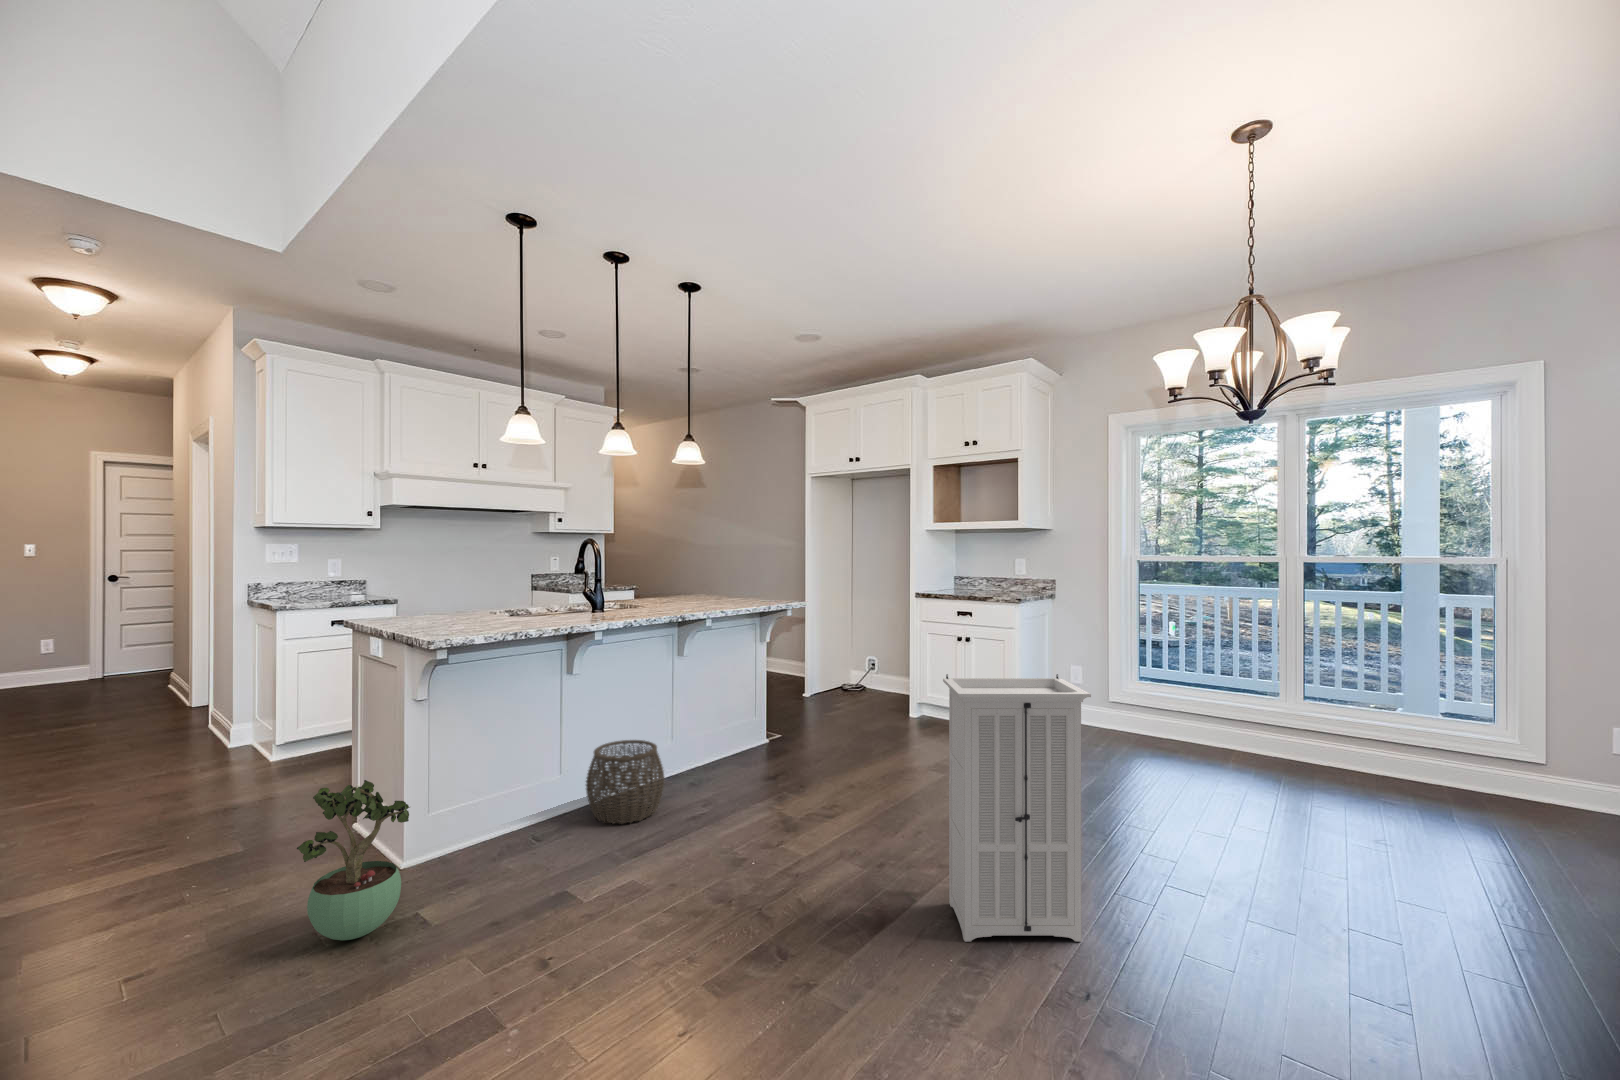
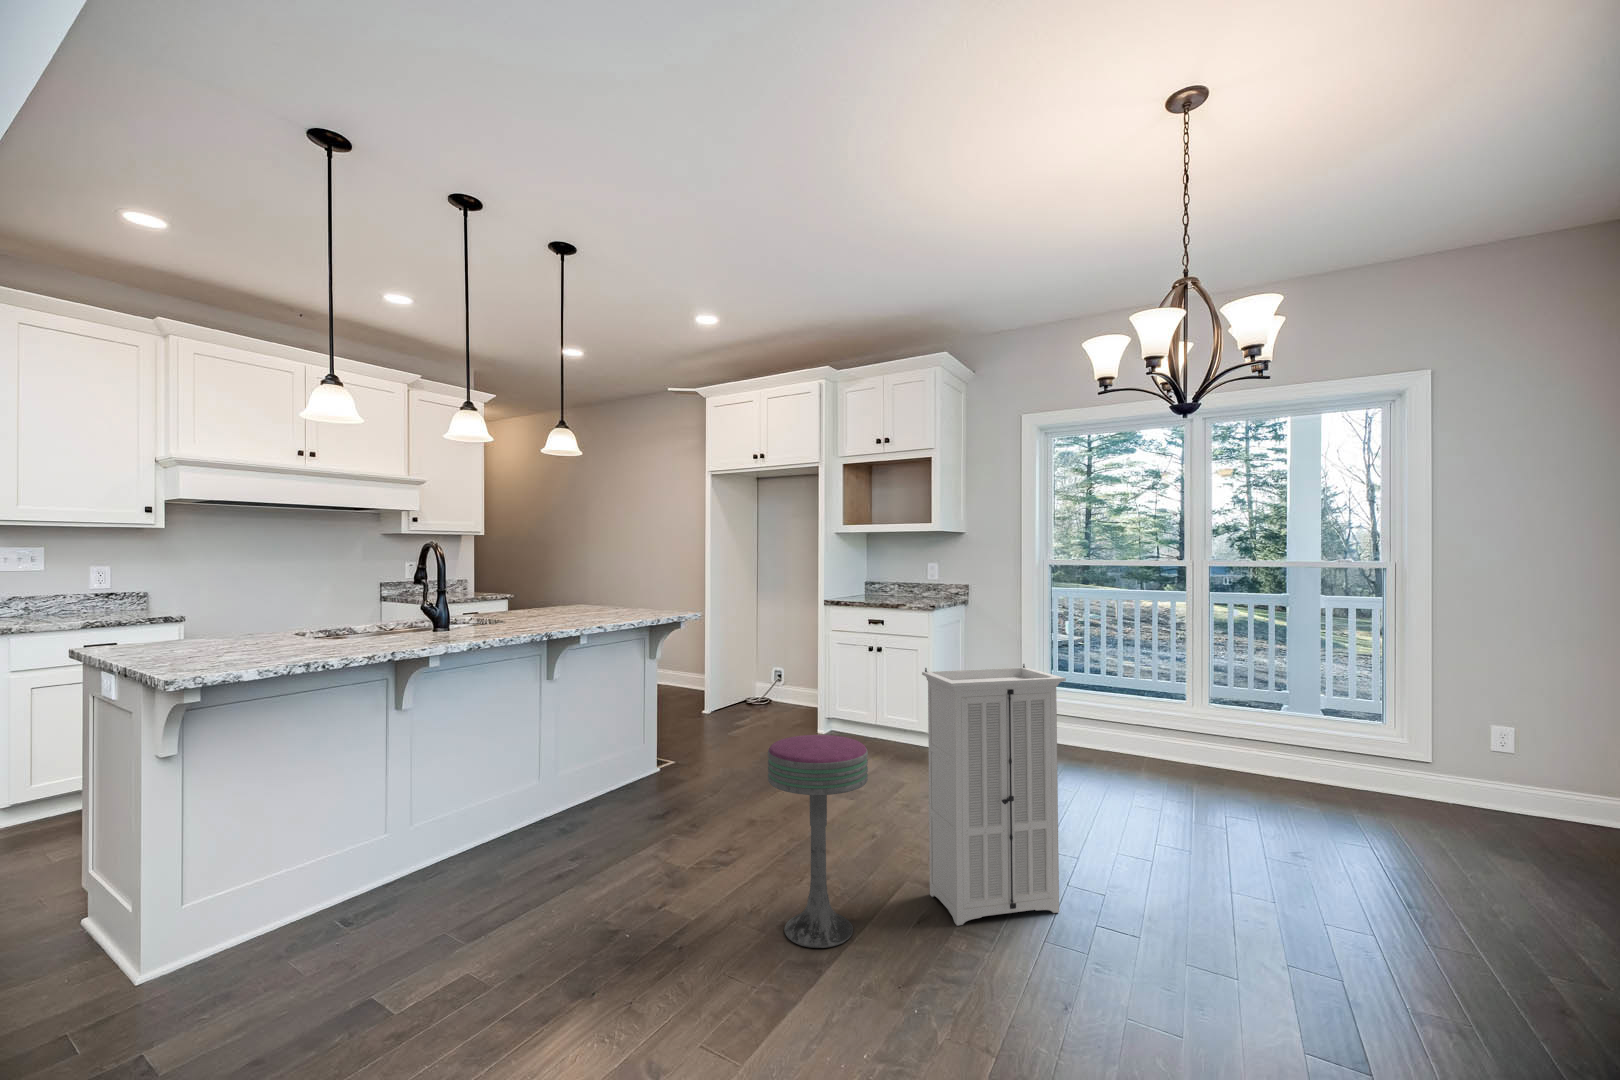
bar stool: none [774,735,873,947] -> present [768,735,868,948]
woven basket: present [586,740,664,824] -> none [511,762,601,856]
potted plant: present [297,780,410,940] -> none [203,817,353,1013]

